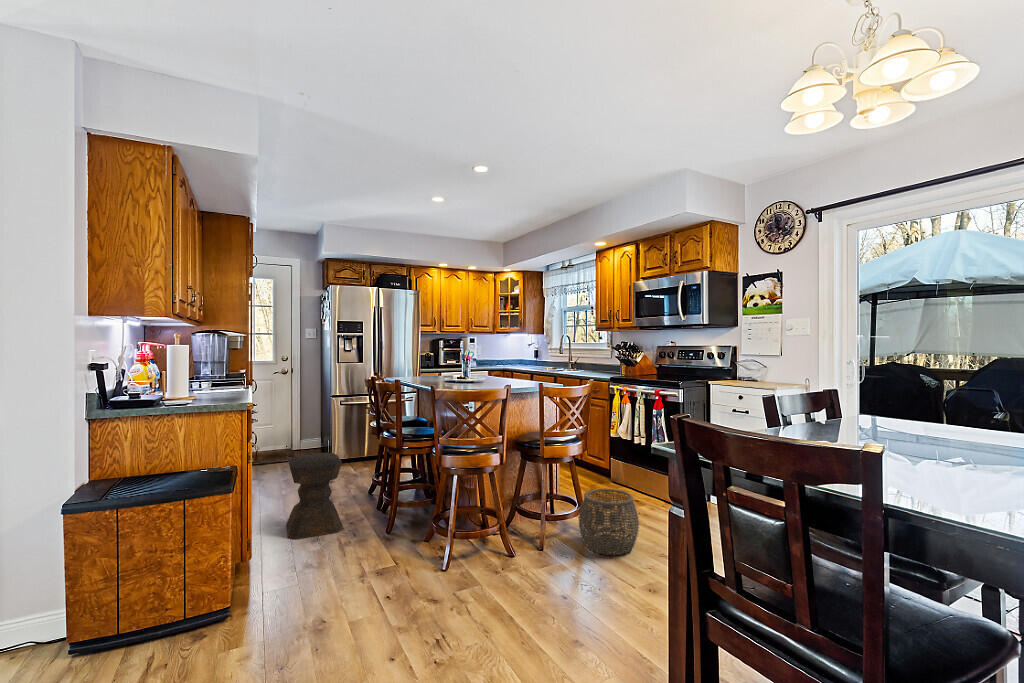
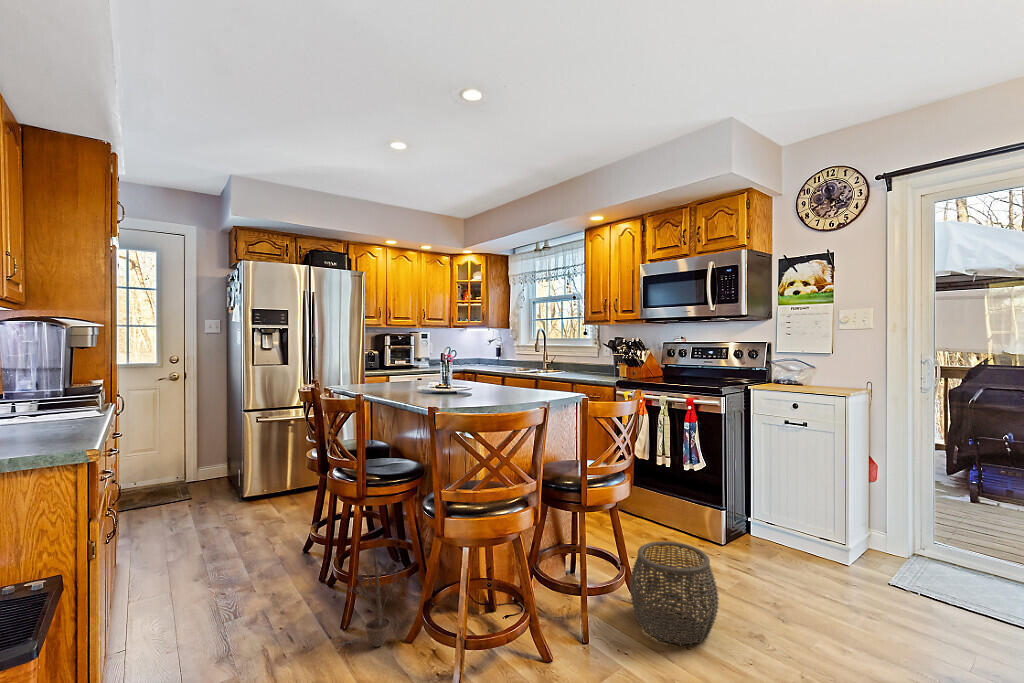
stool: present [286,453,343,539] -> none [176,505,272,655]
decorative plant: none [381,484,426,543] -> present [340,555,406,647]

